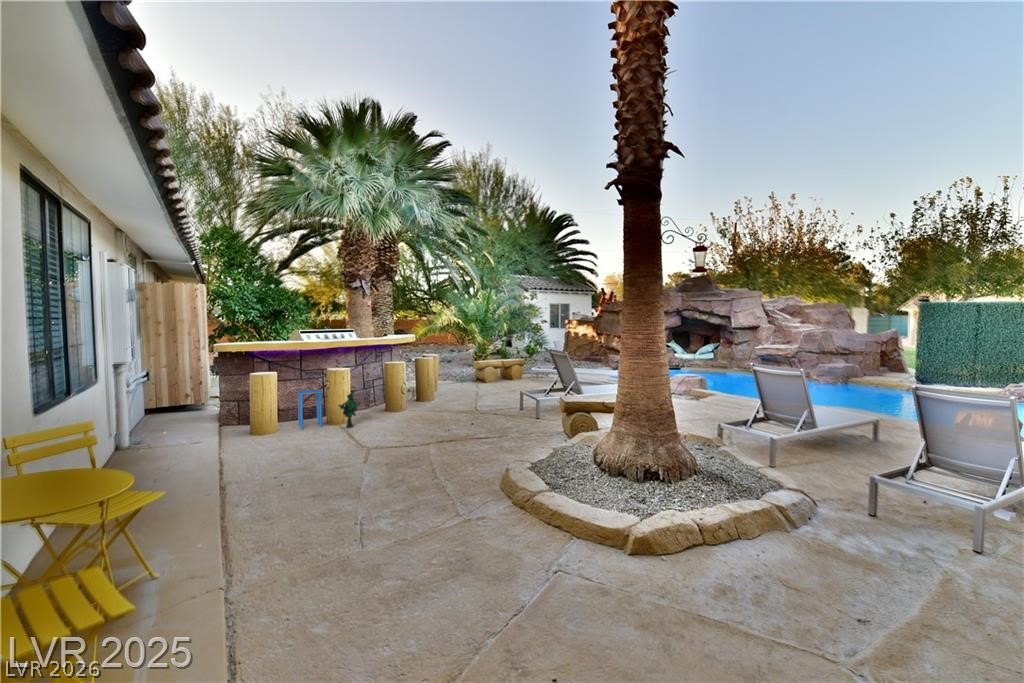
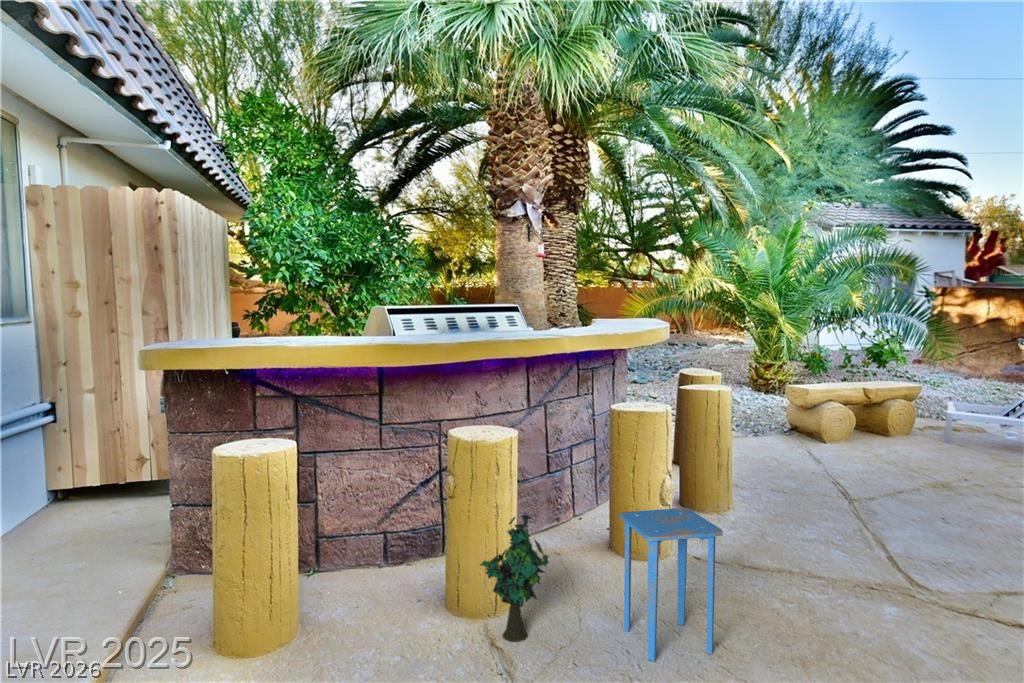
side table: present [296,389,323,429] -> present [619,508,723,661]

